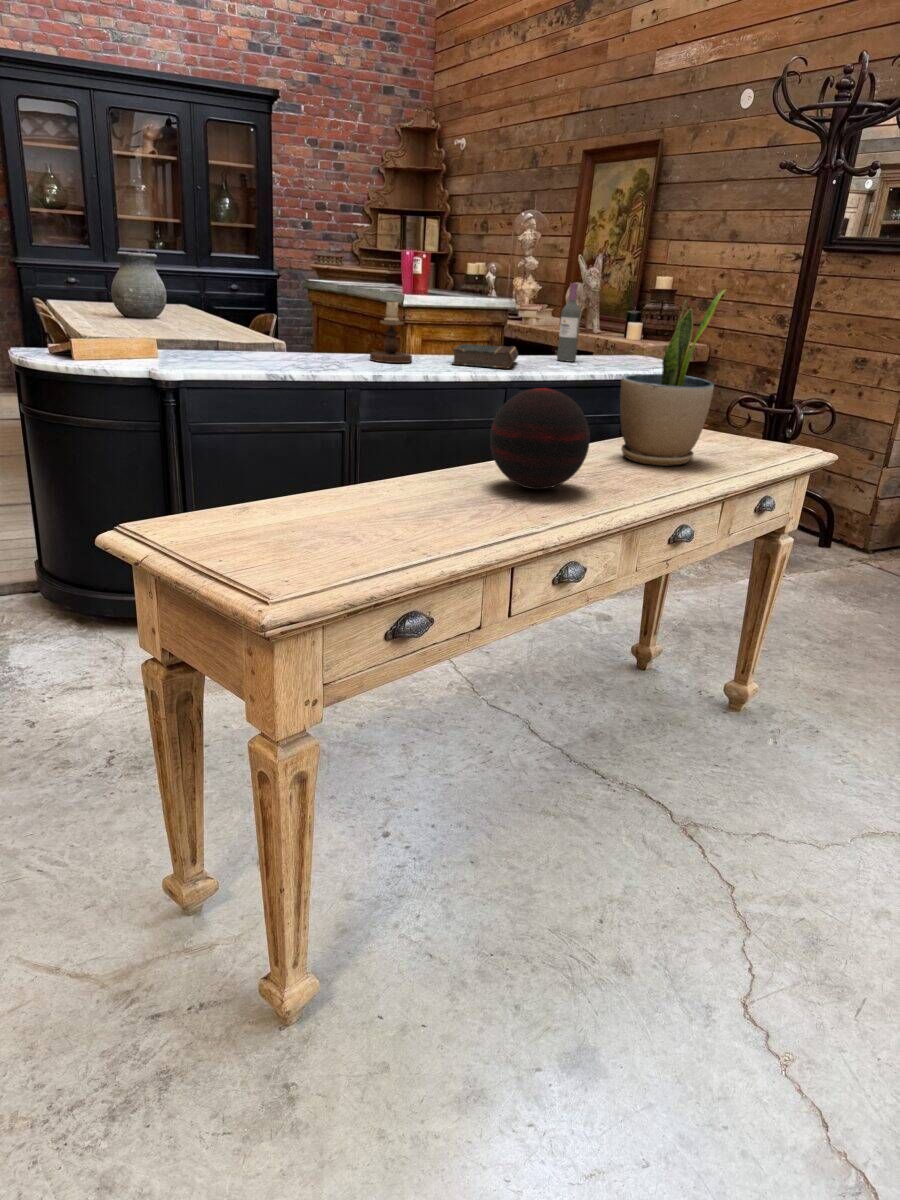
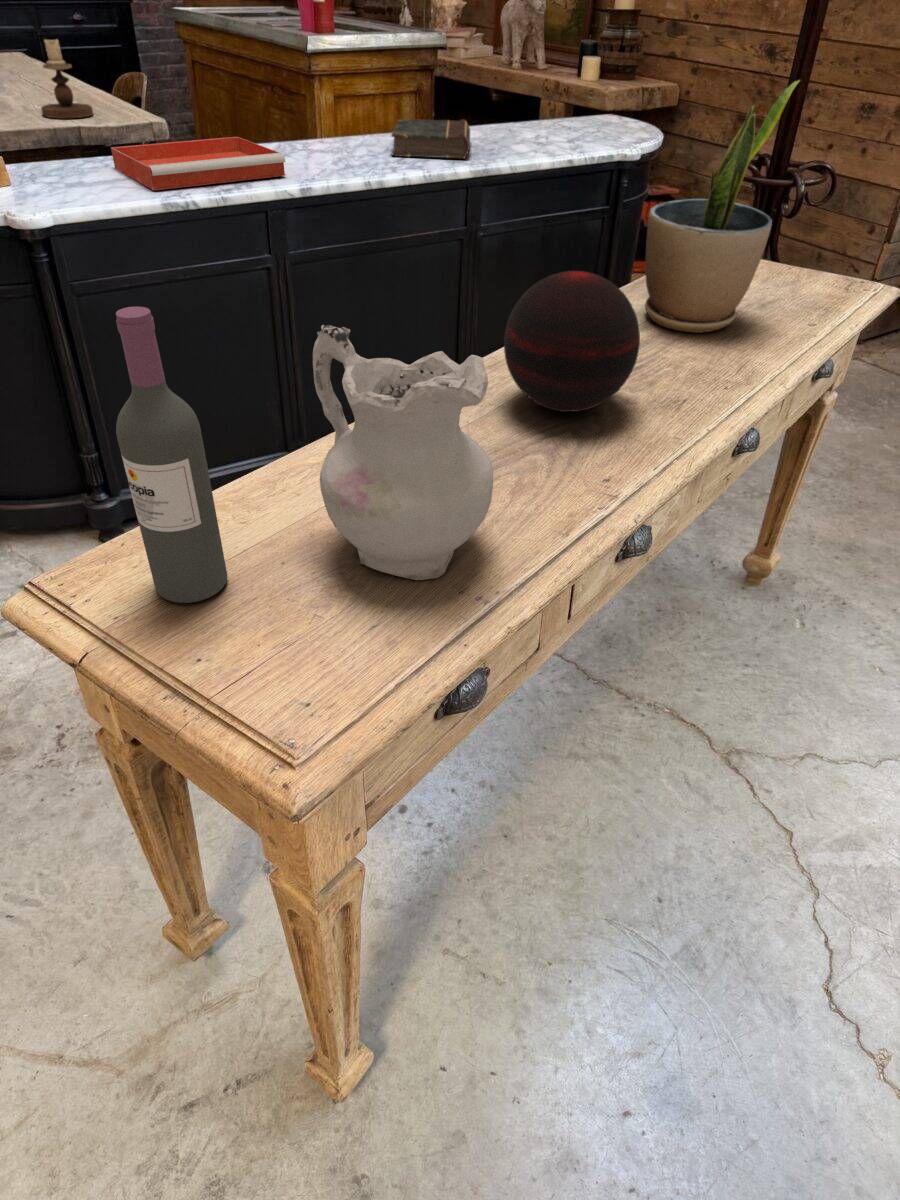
wine bottle: present [557,283,581,362] -> present [116,307,227,603]
candlestick: present [370,302,412,363] -> present [41,39,93,118]
tray: none [239,342,366,367] -> present [111,137,286,190]
ceramic pitcher: none [332,372,452,545] -> present [313,325,493,580]

